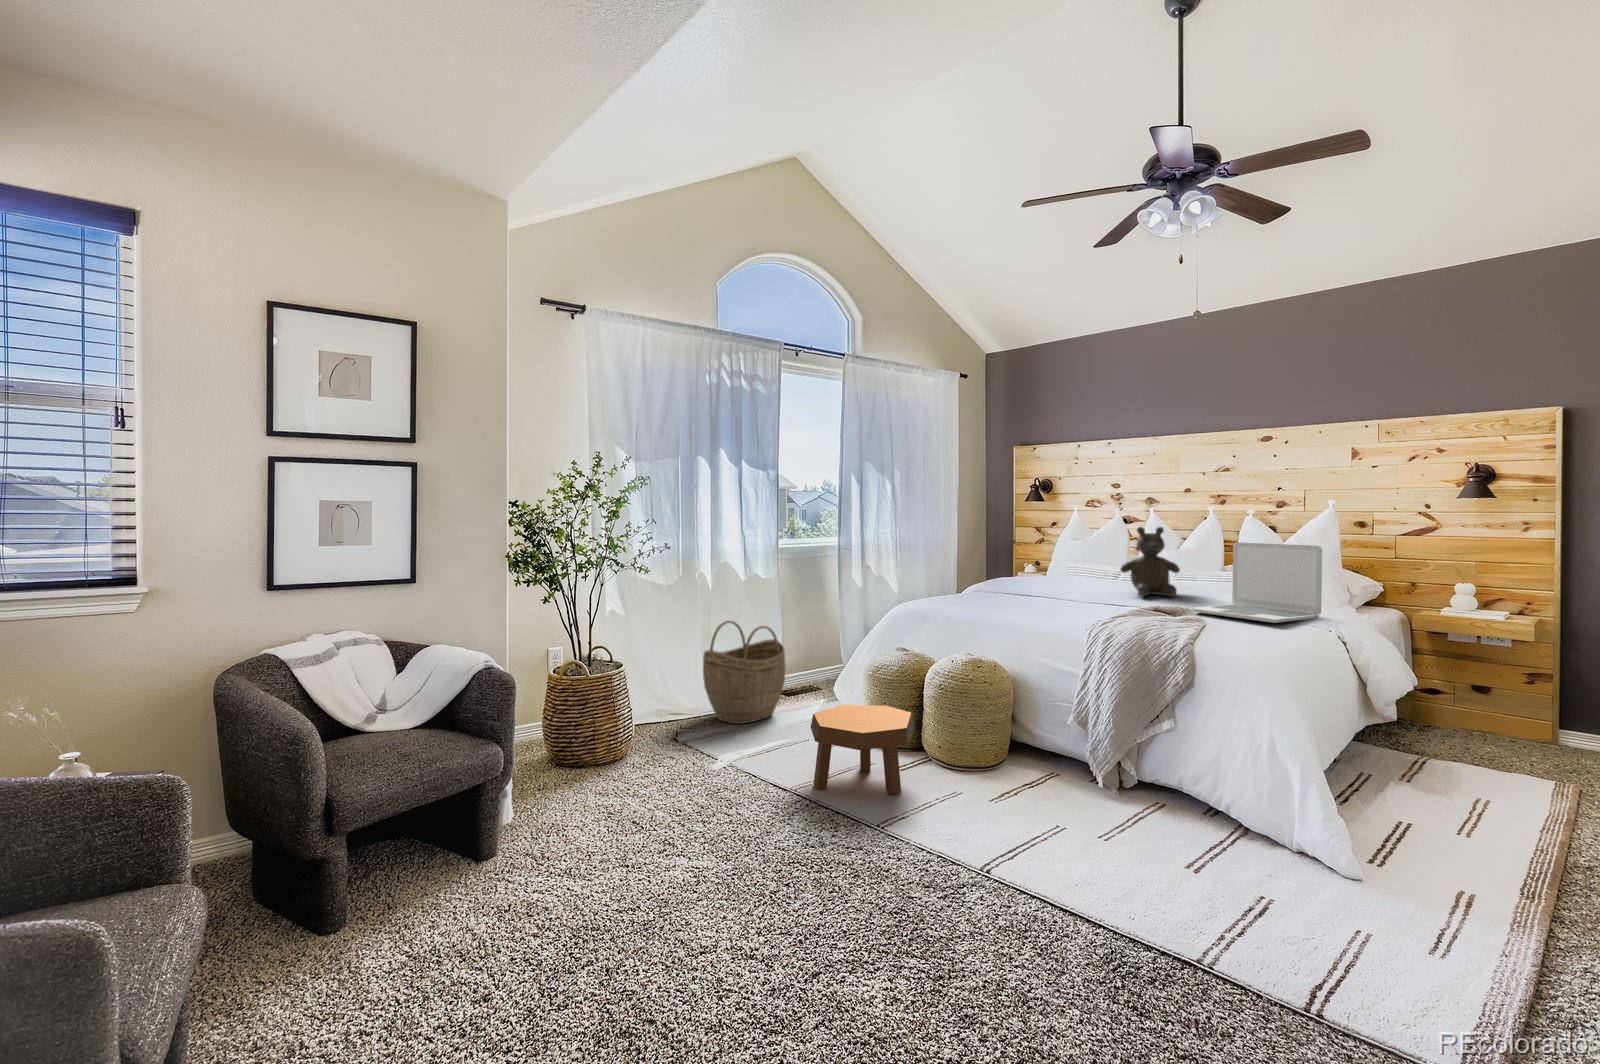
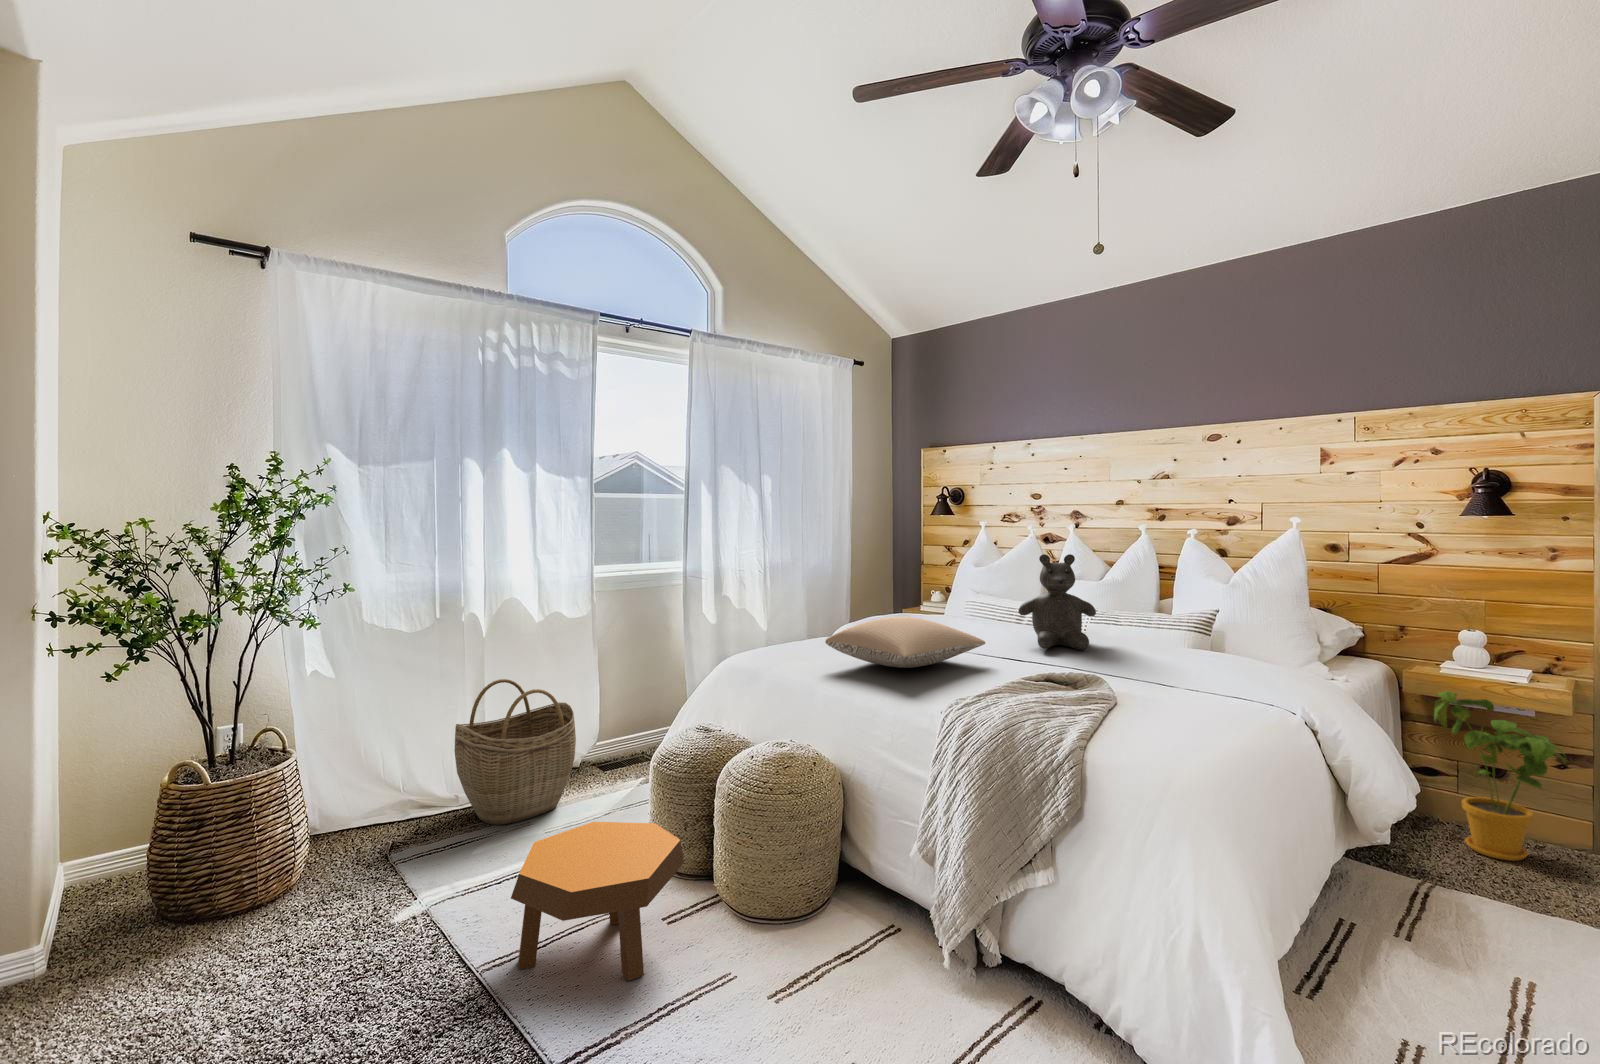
laptop: present [1192,542,1322,623] -> none [1100,580,1281,707]
pillow: none [982,572,1102,607] -> present [825,617,985,668]
house plant: none [1435,625,1530,747] -> present [1434,691,1566,861]

